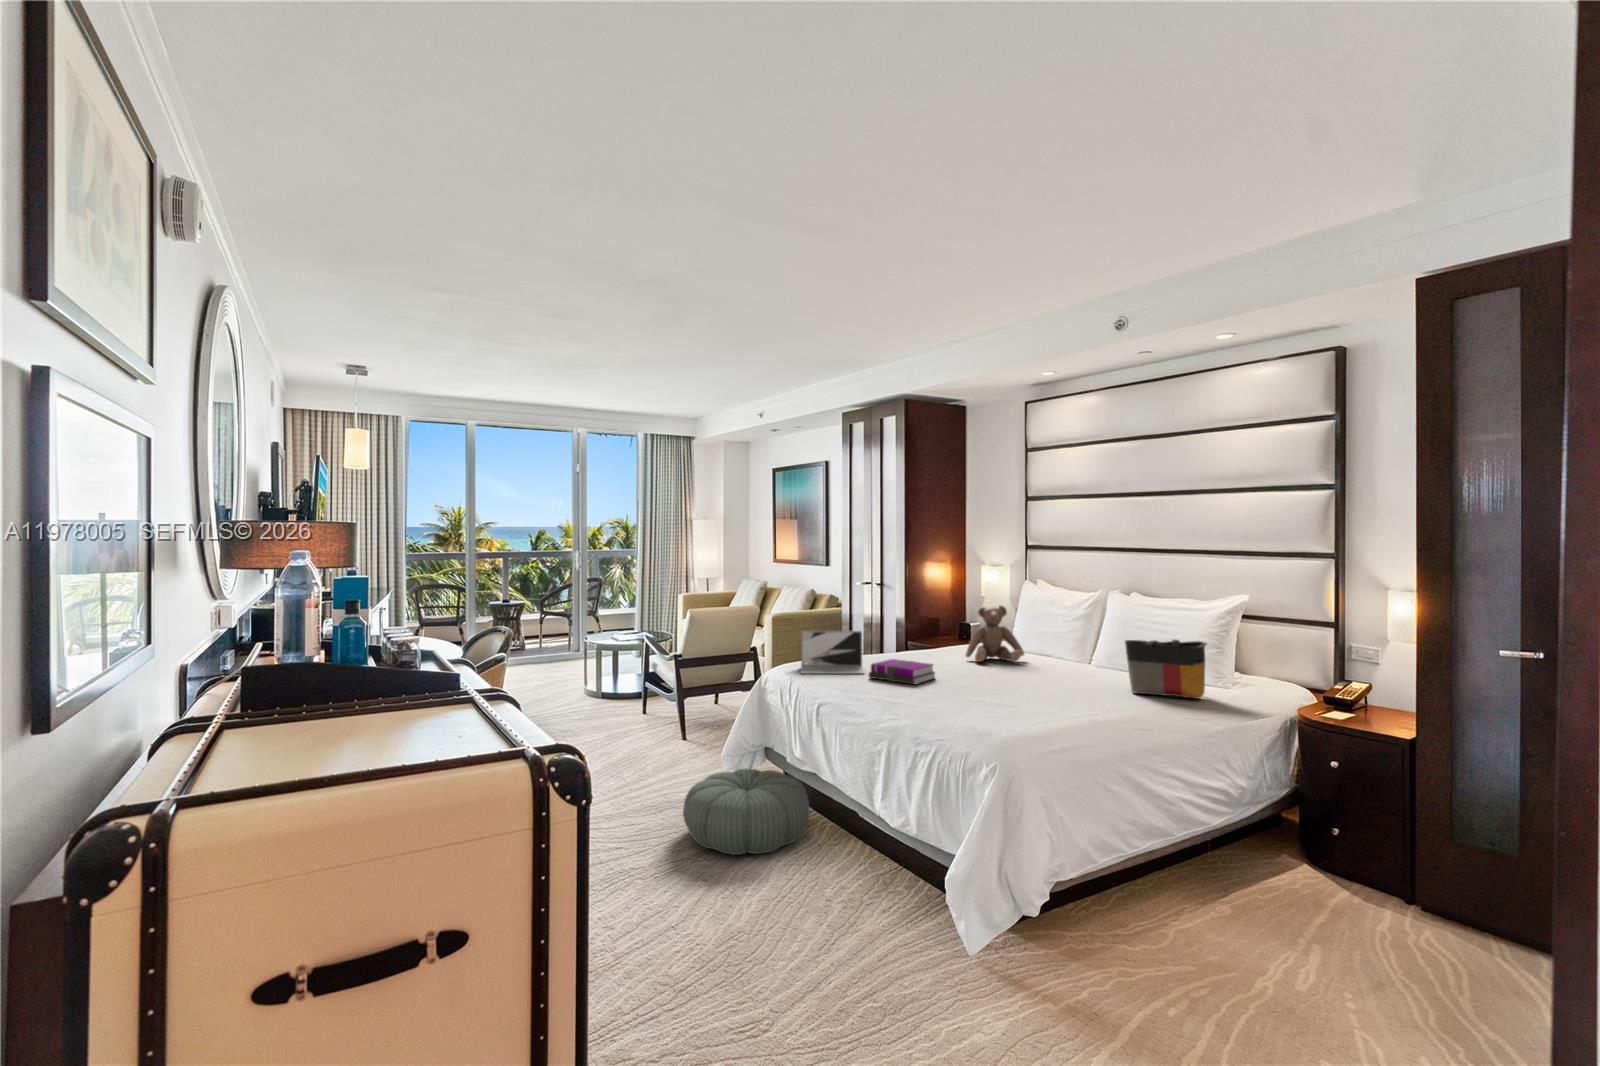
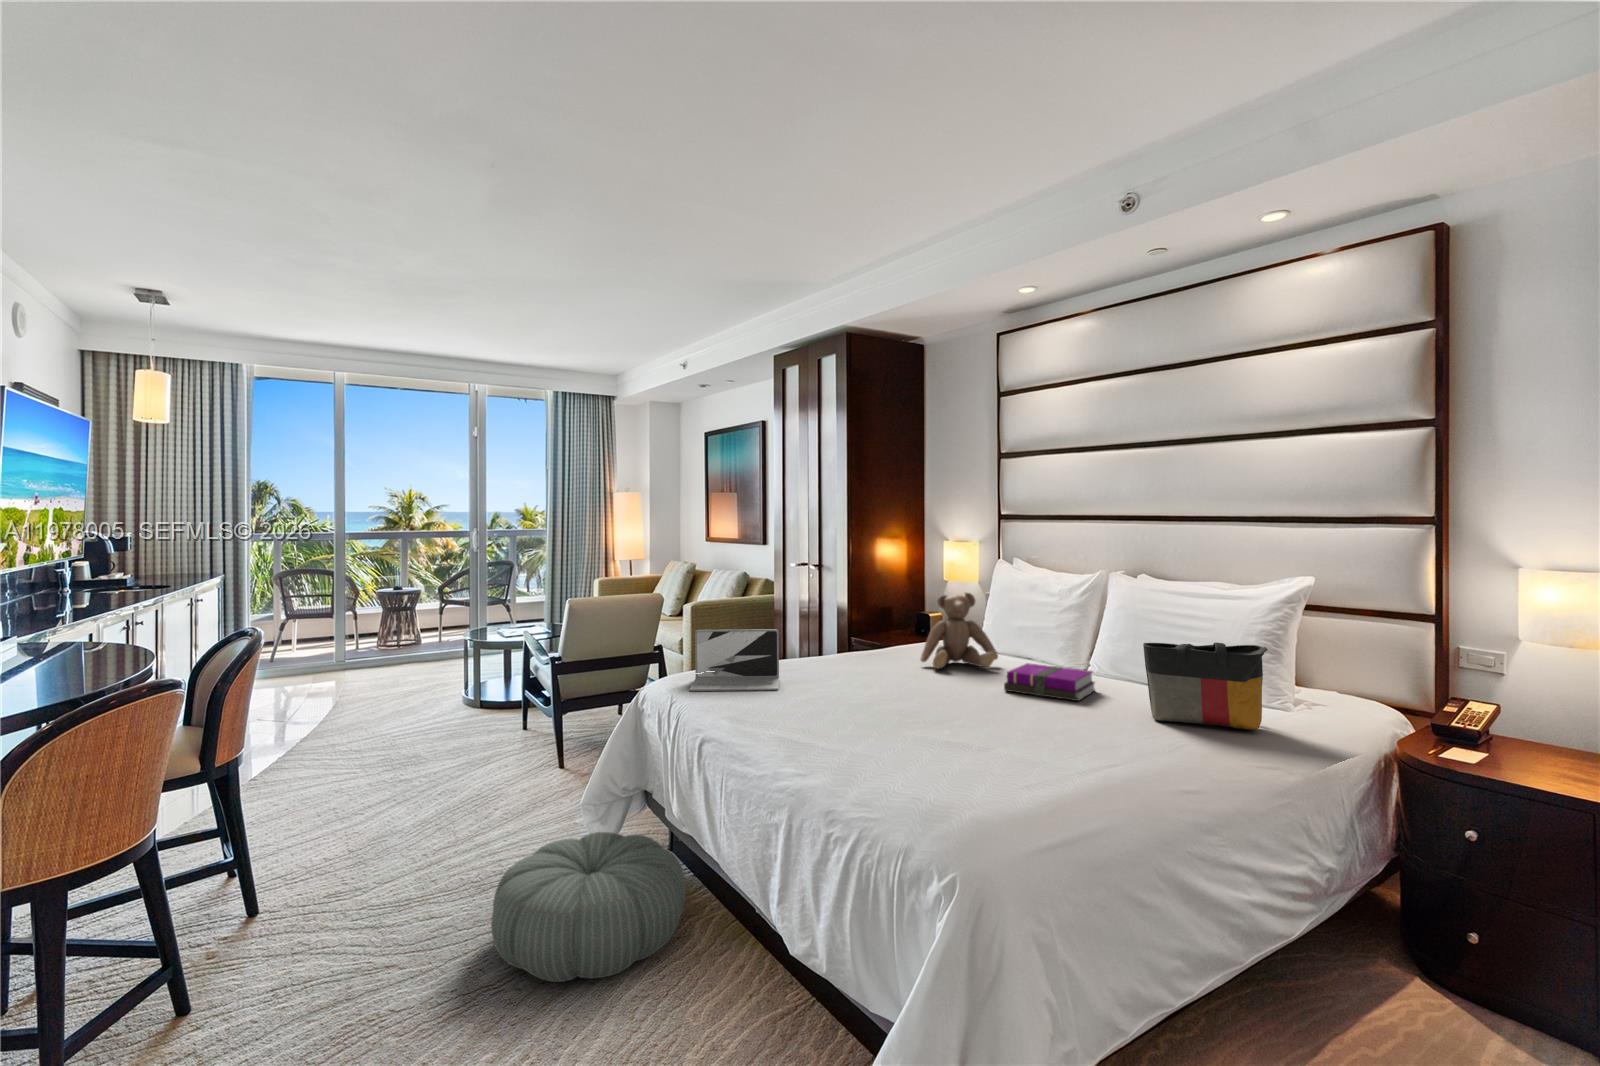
notebook: present [869,659,935,684] -> present [1004,663,1095,701]

